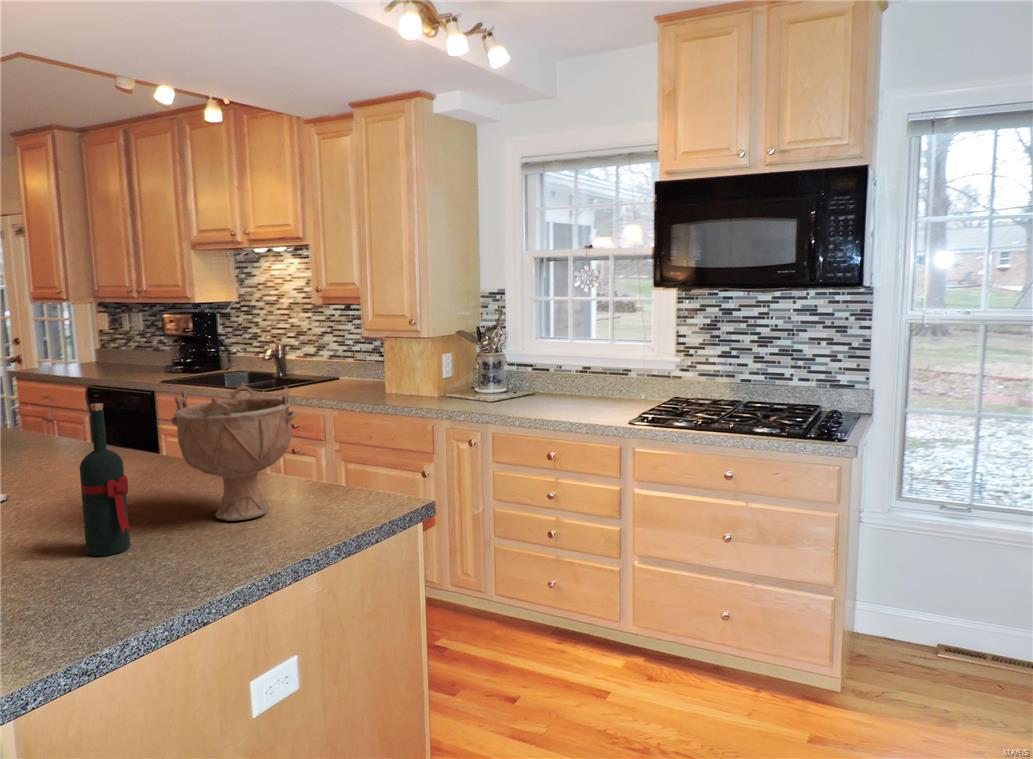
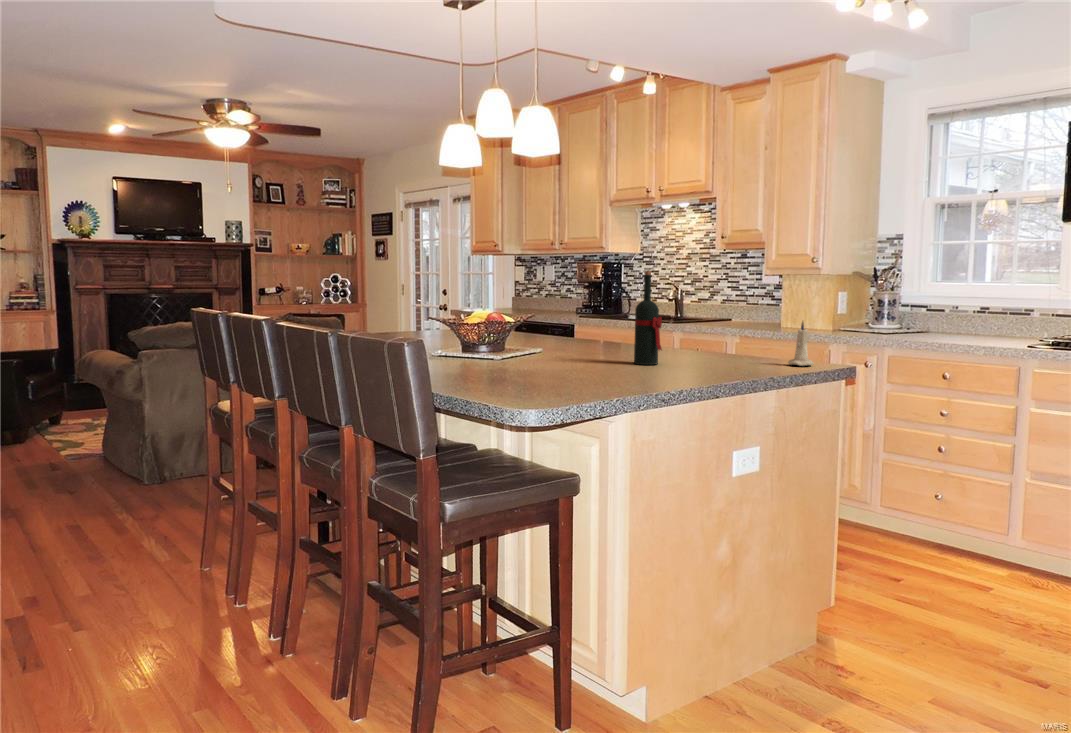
decorative bowl: present [171,383,297,521] -> none [676,272,761,362]
candle: none [341,452,377,519] -> present [788,321,813,366]

